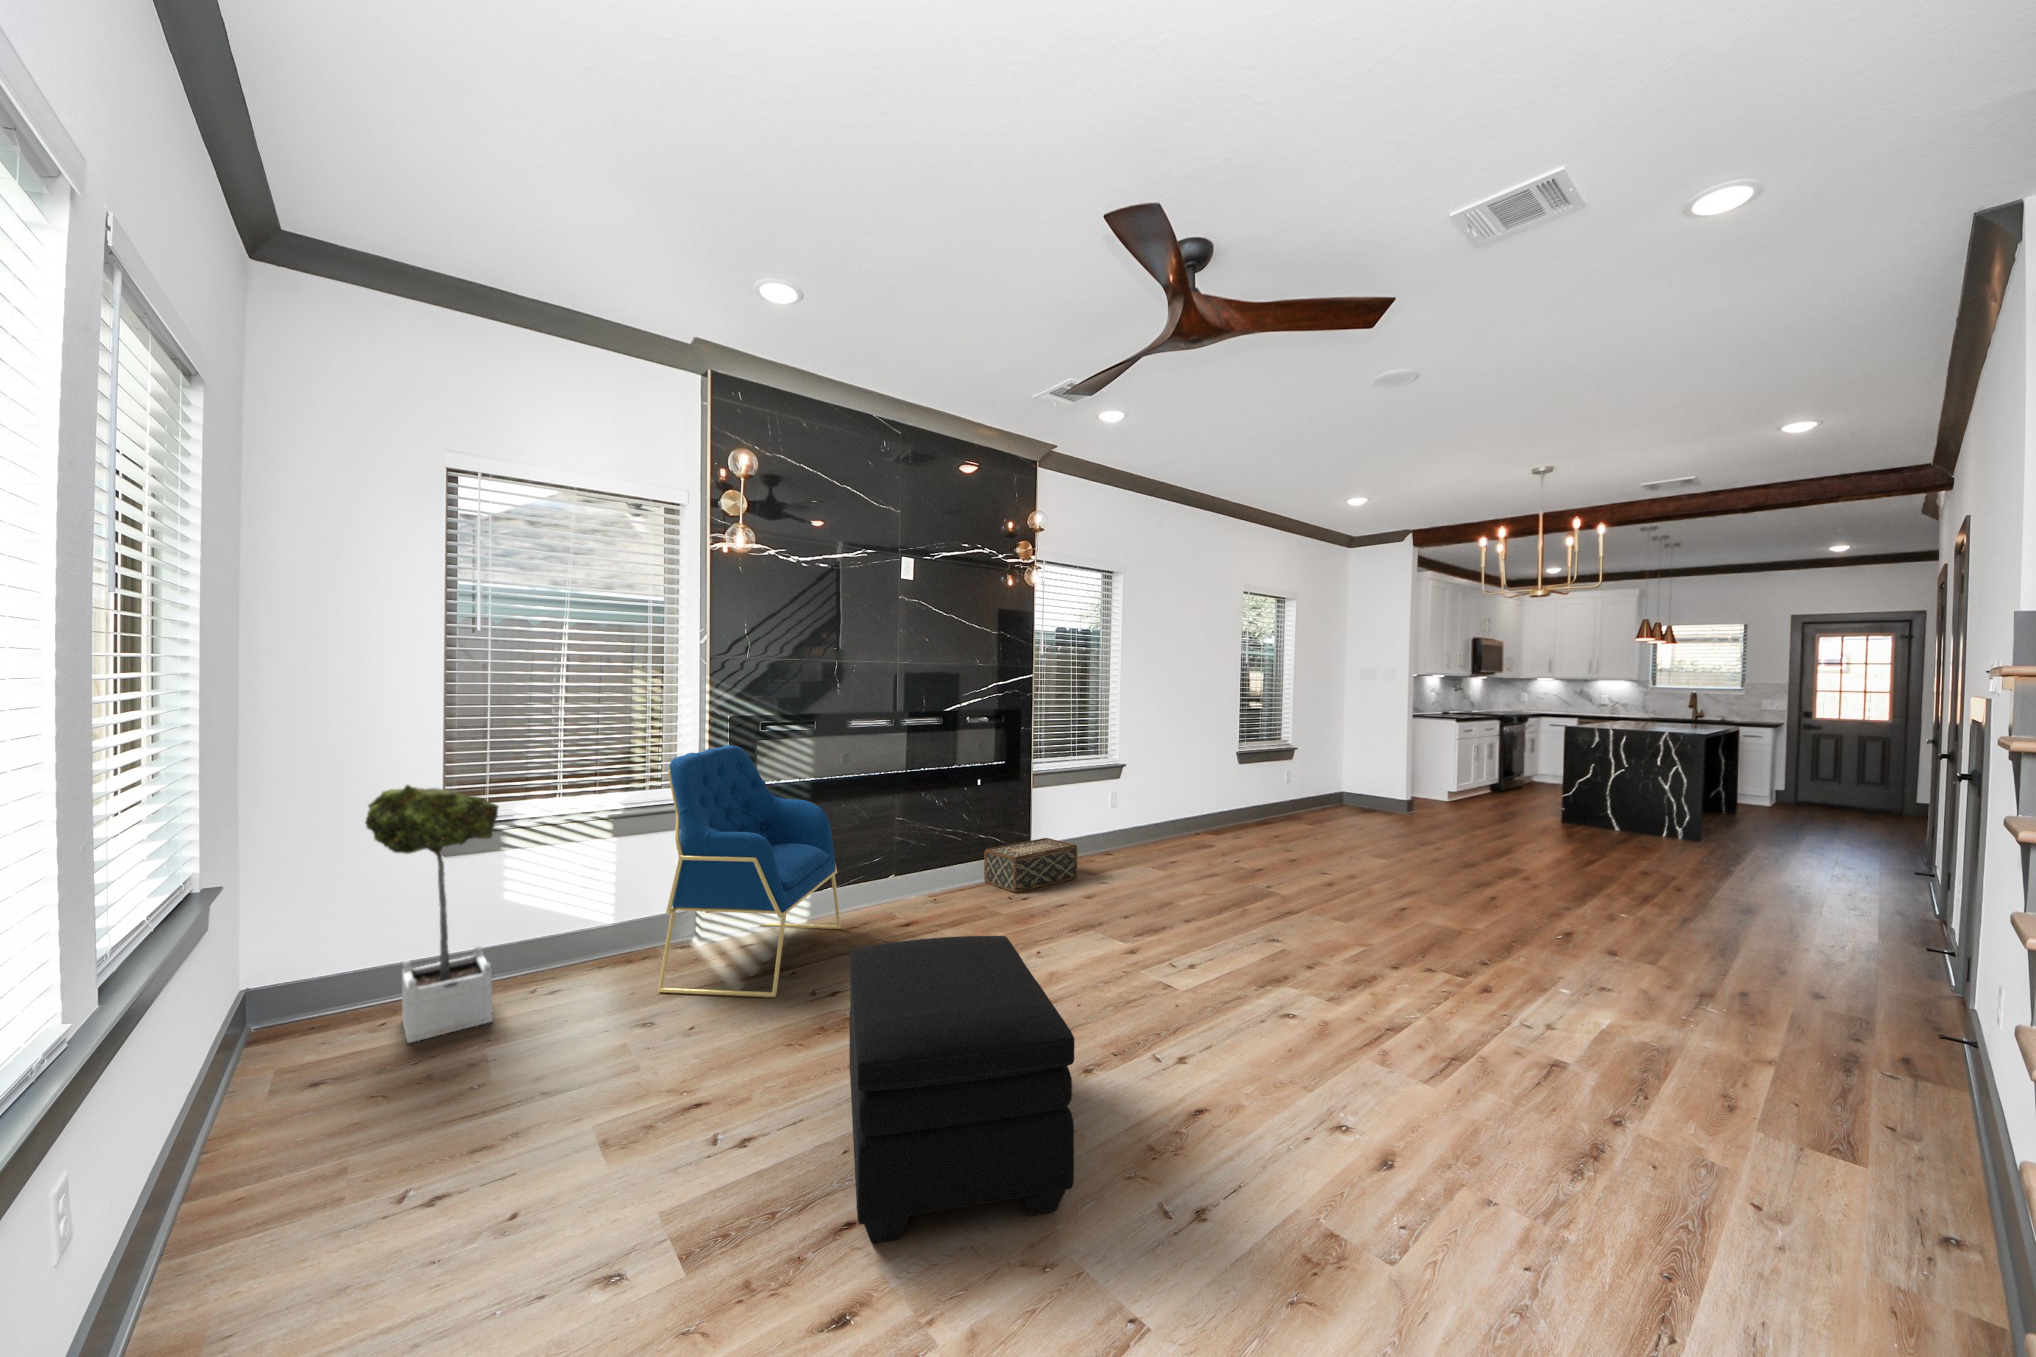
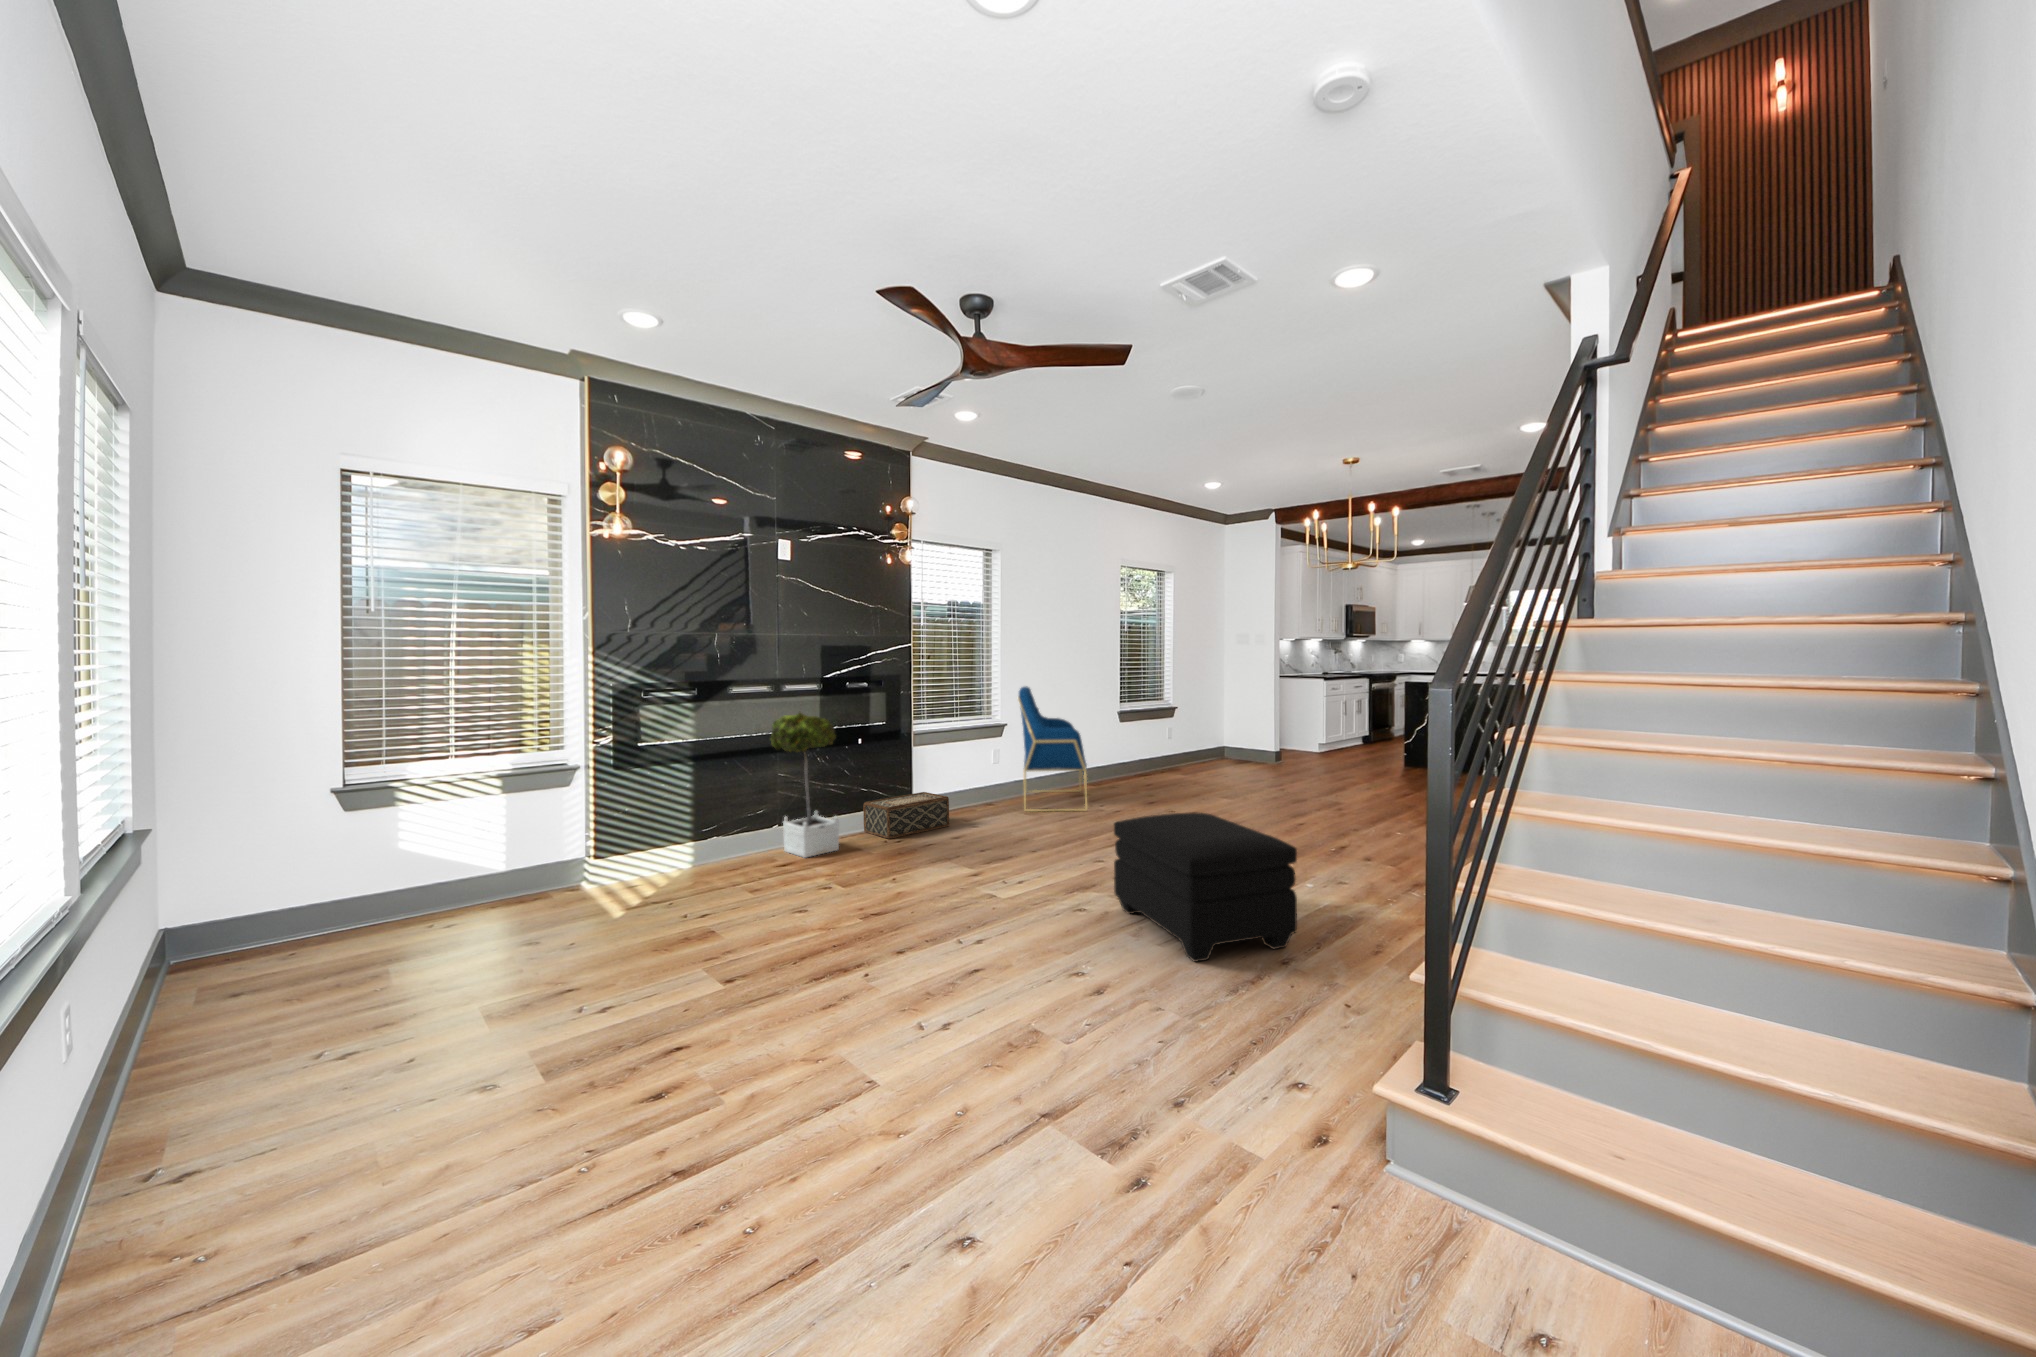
armchair: present [658,745,840,997] -> present [1018,686,1088,812]
potted tree: present [365,785,498,1043] -> present [771,713,839,858]
ottoman: present [849,936,1074,1243] -> present [1114,812,1297,962]

